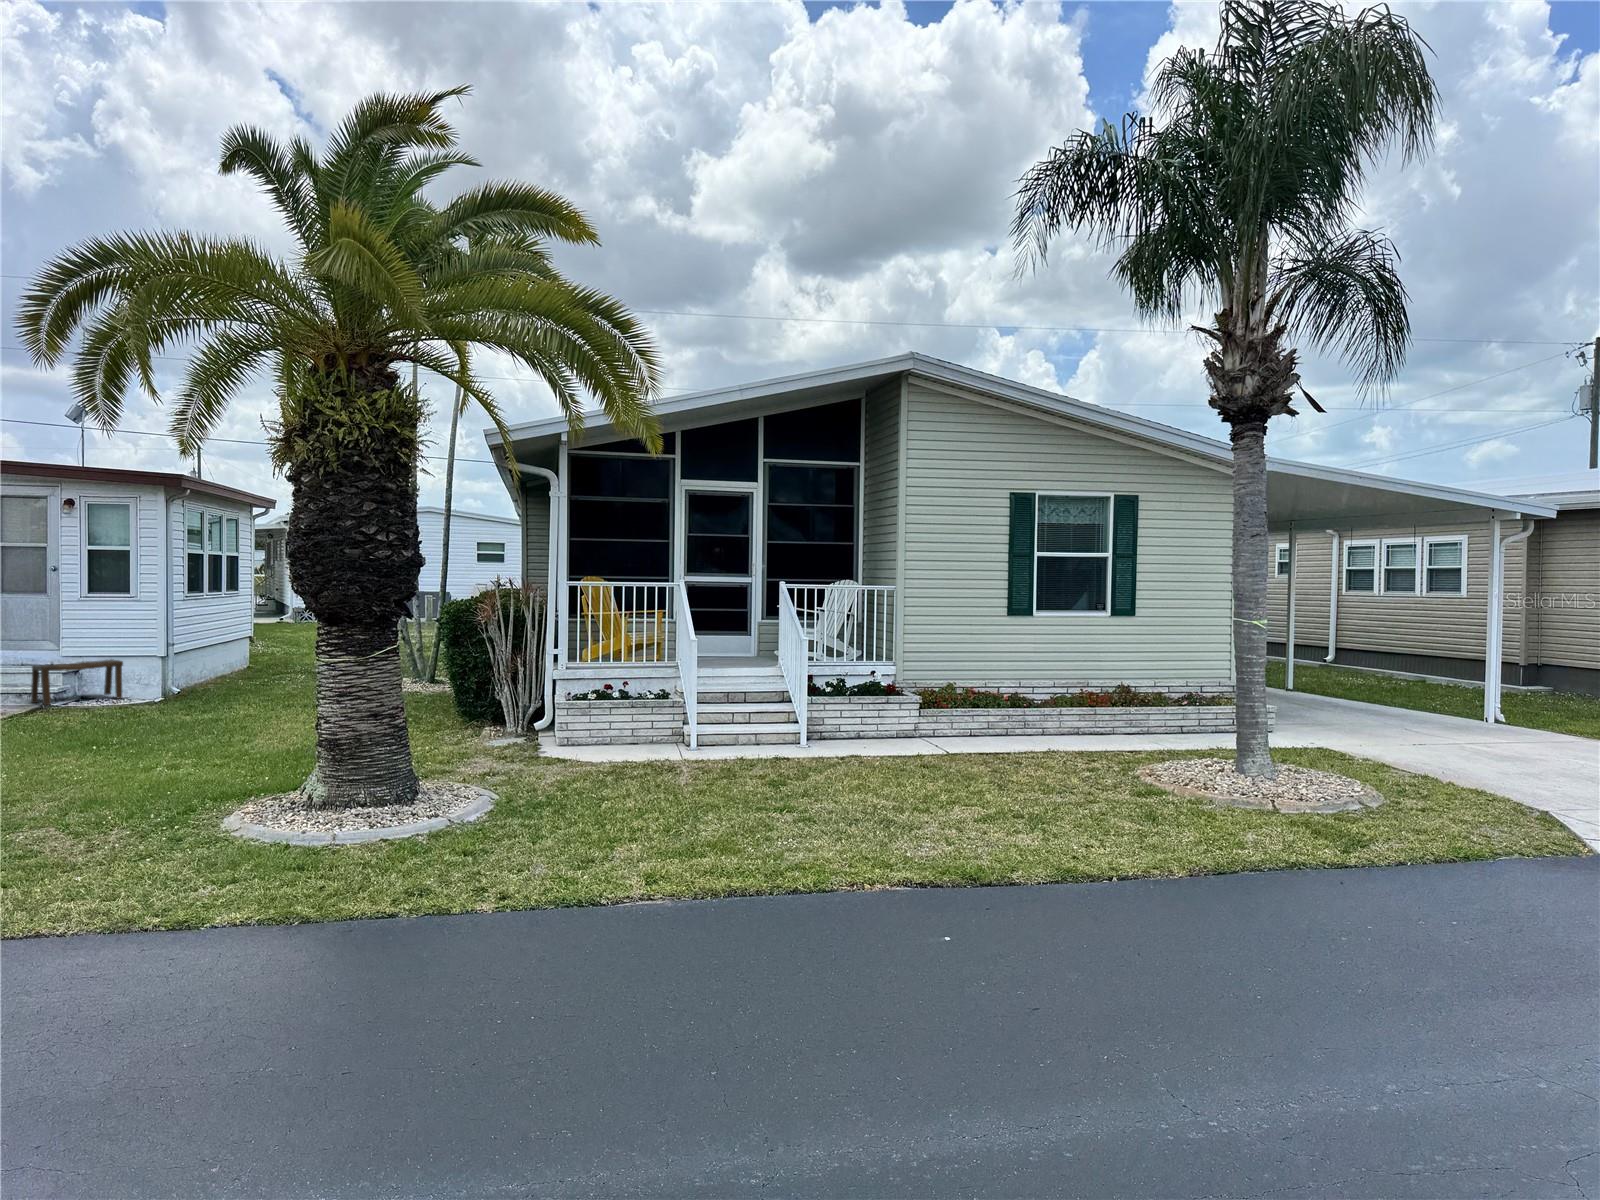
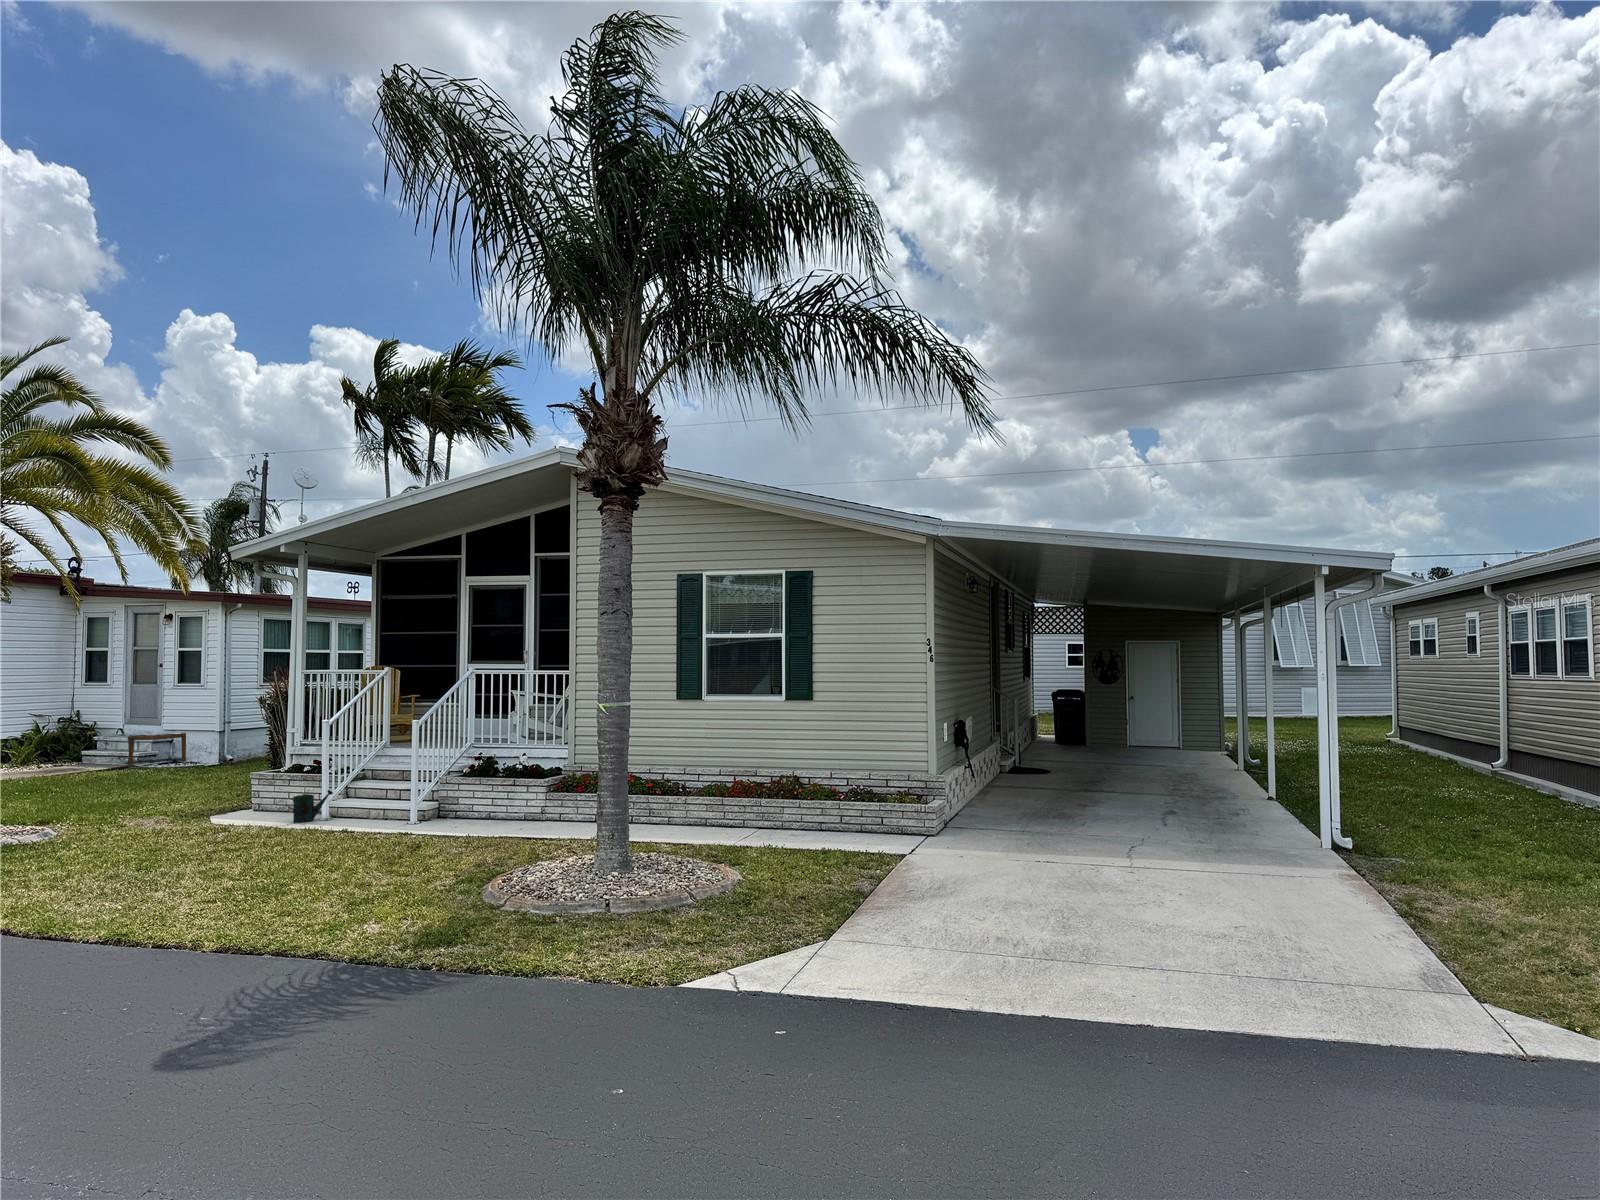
watering can: none [645,717,687,756] -> present [286,790,333,823]

